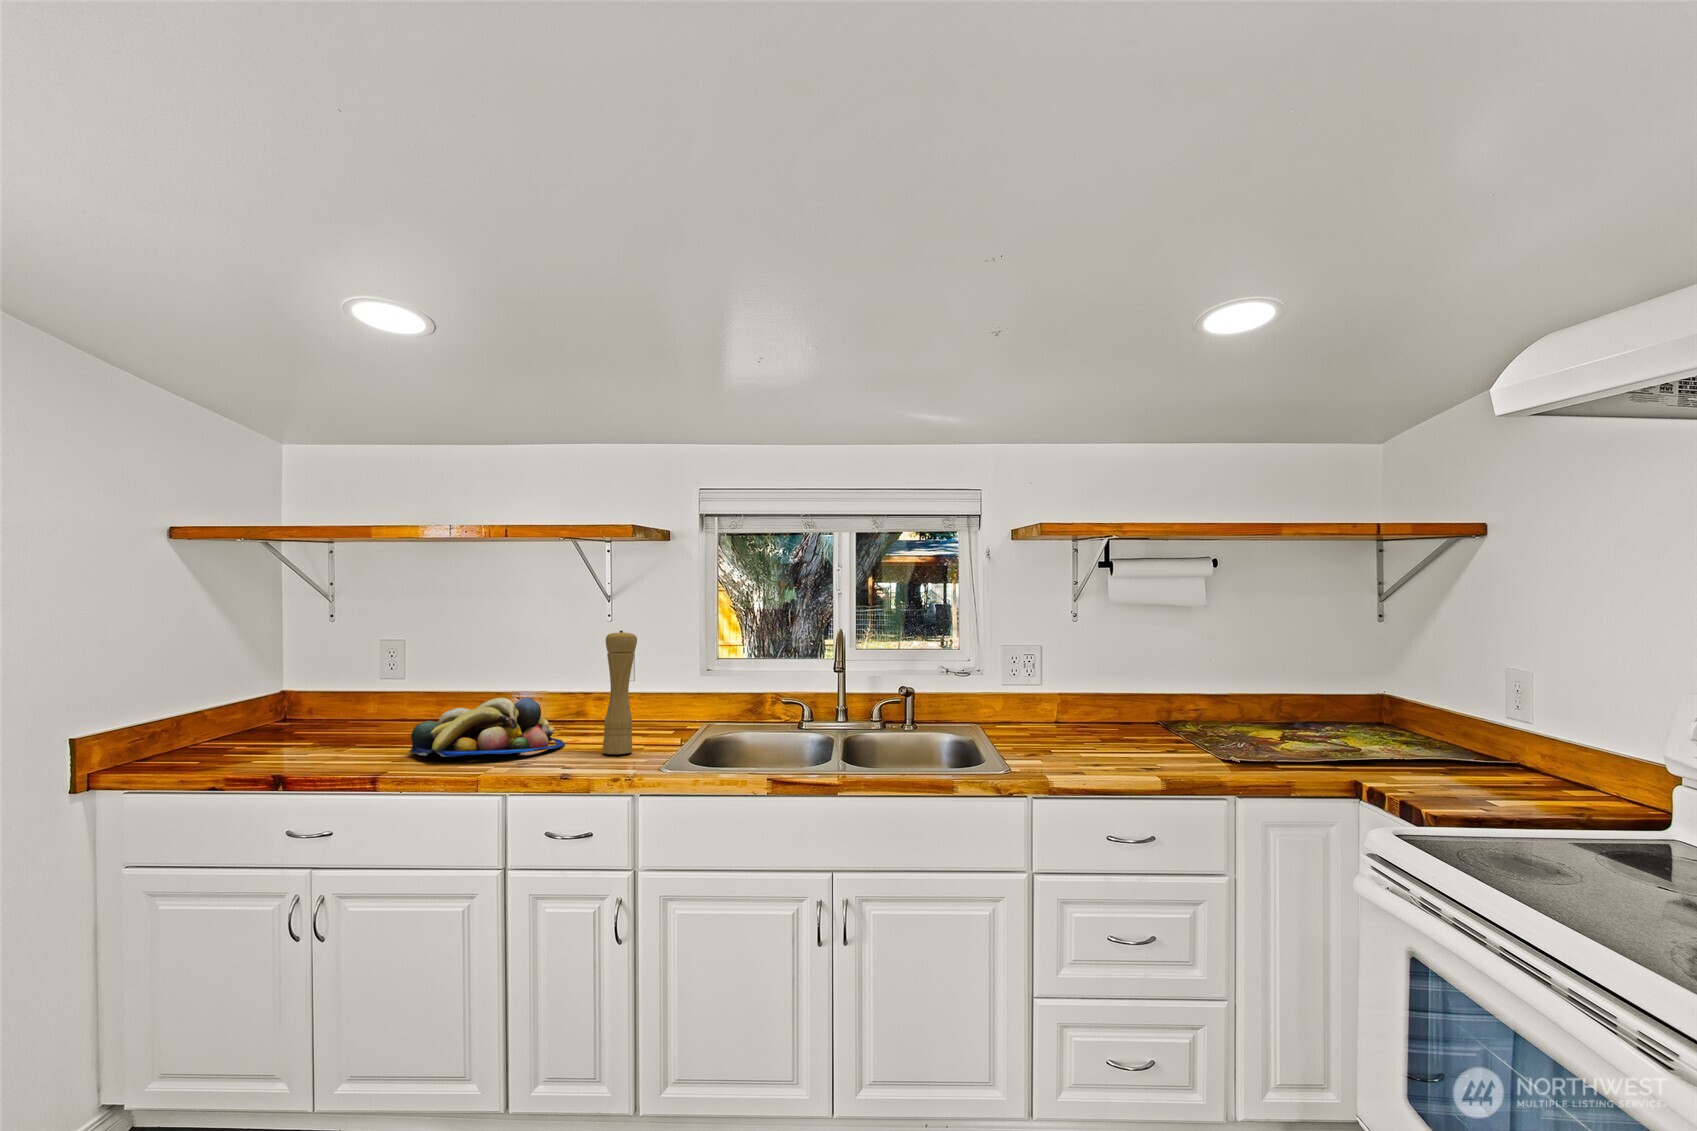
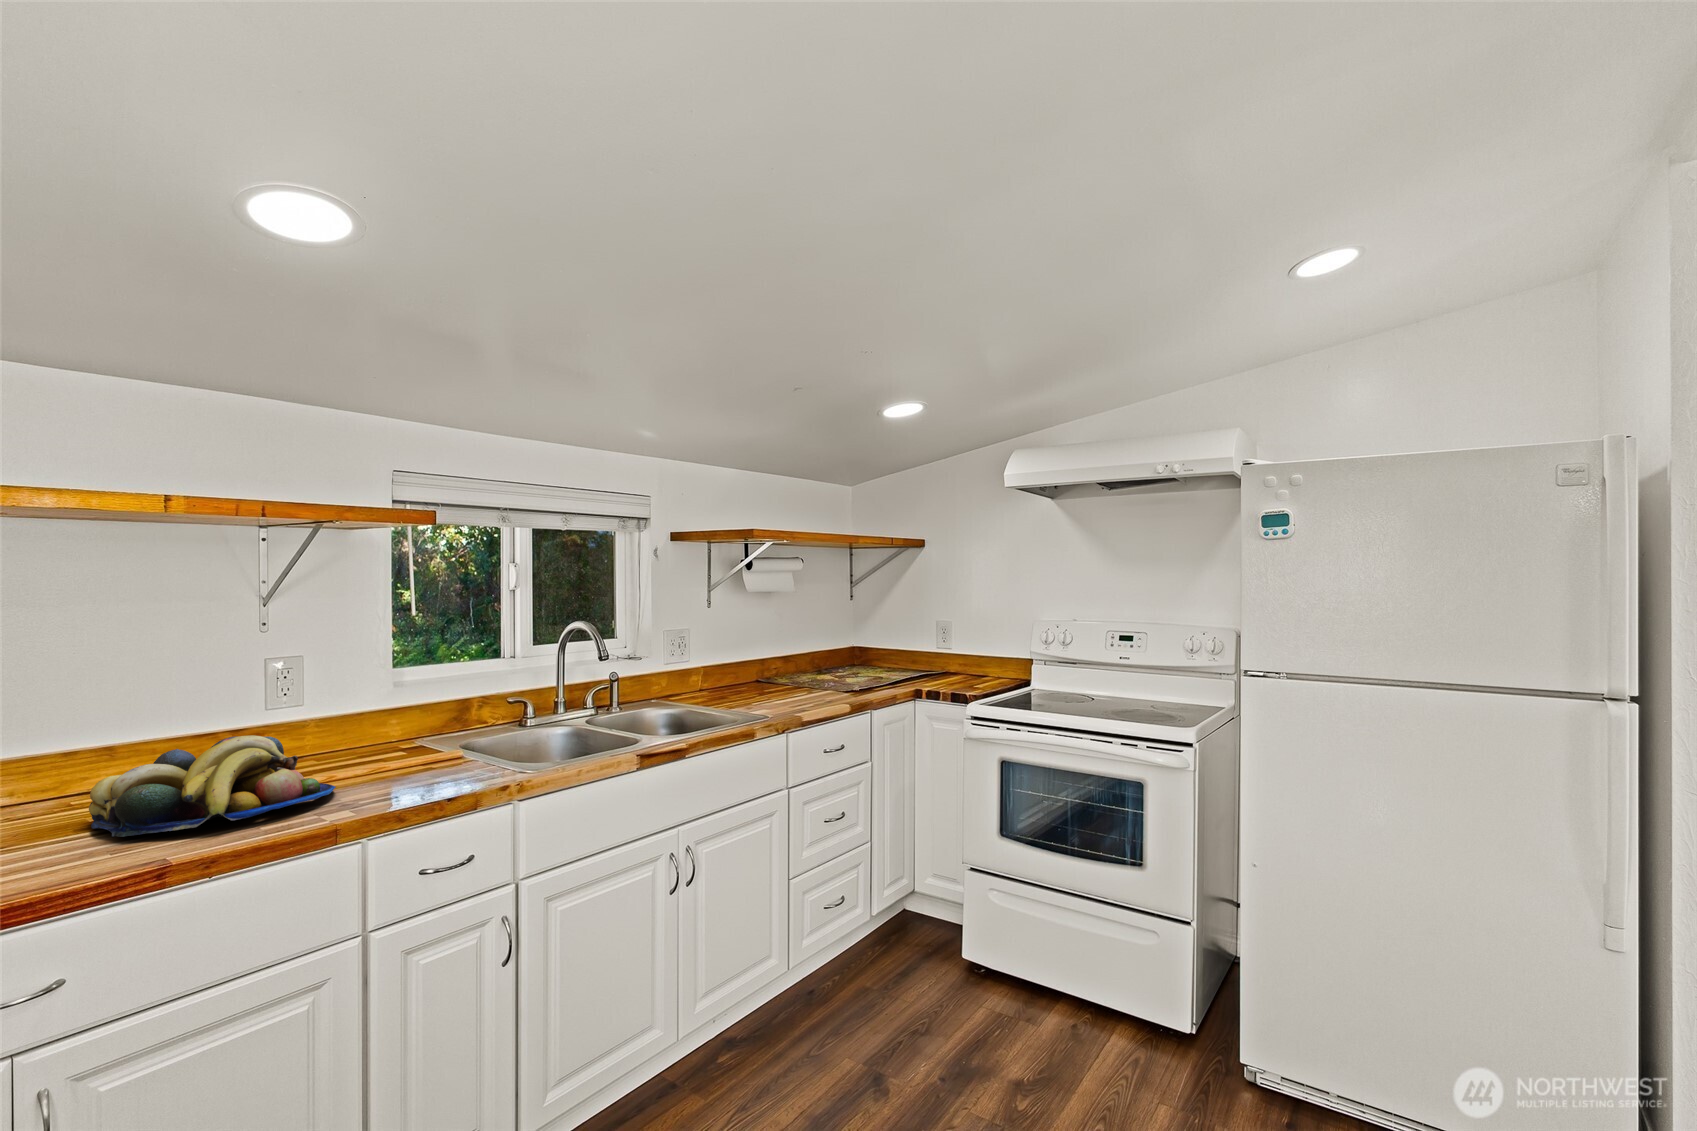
pepper mill: present [603,631,637,754] -> none [396,633,441,777]

